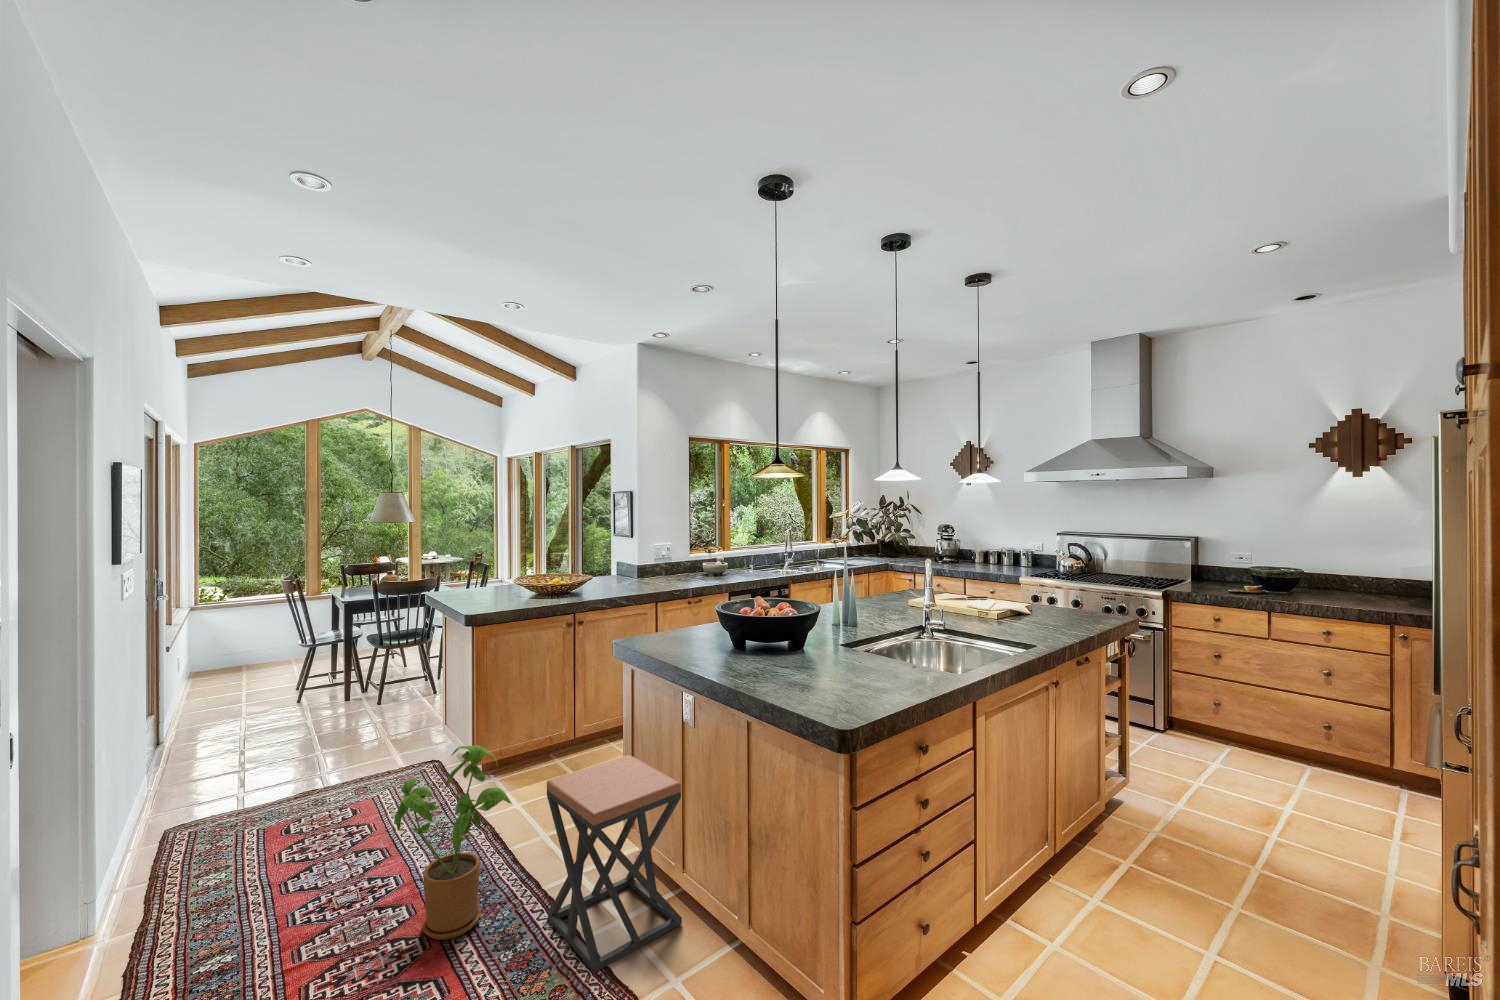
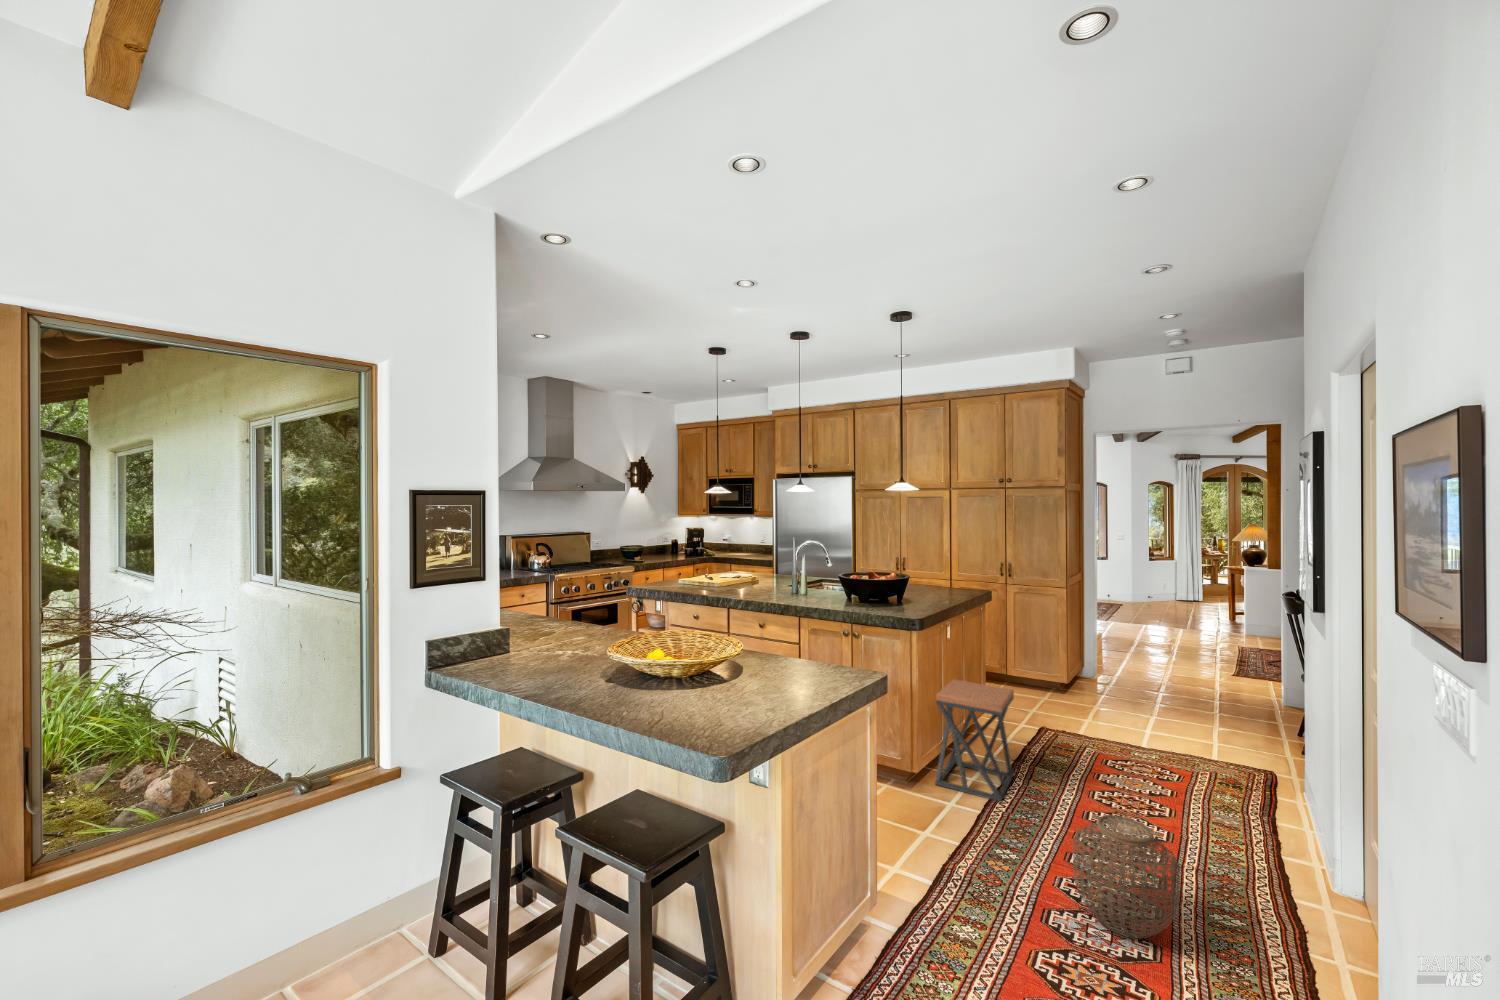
house plant: present [395,745,511,940] -> none [1007,702,1091,843]
woven basket: none [267,791,374,909] -> present [1073,815,1180,938]

